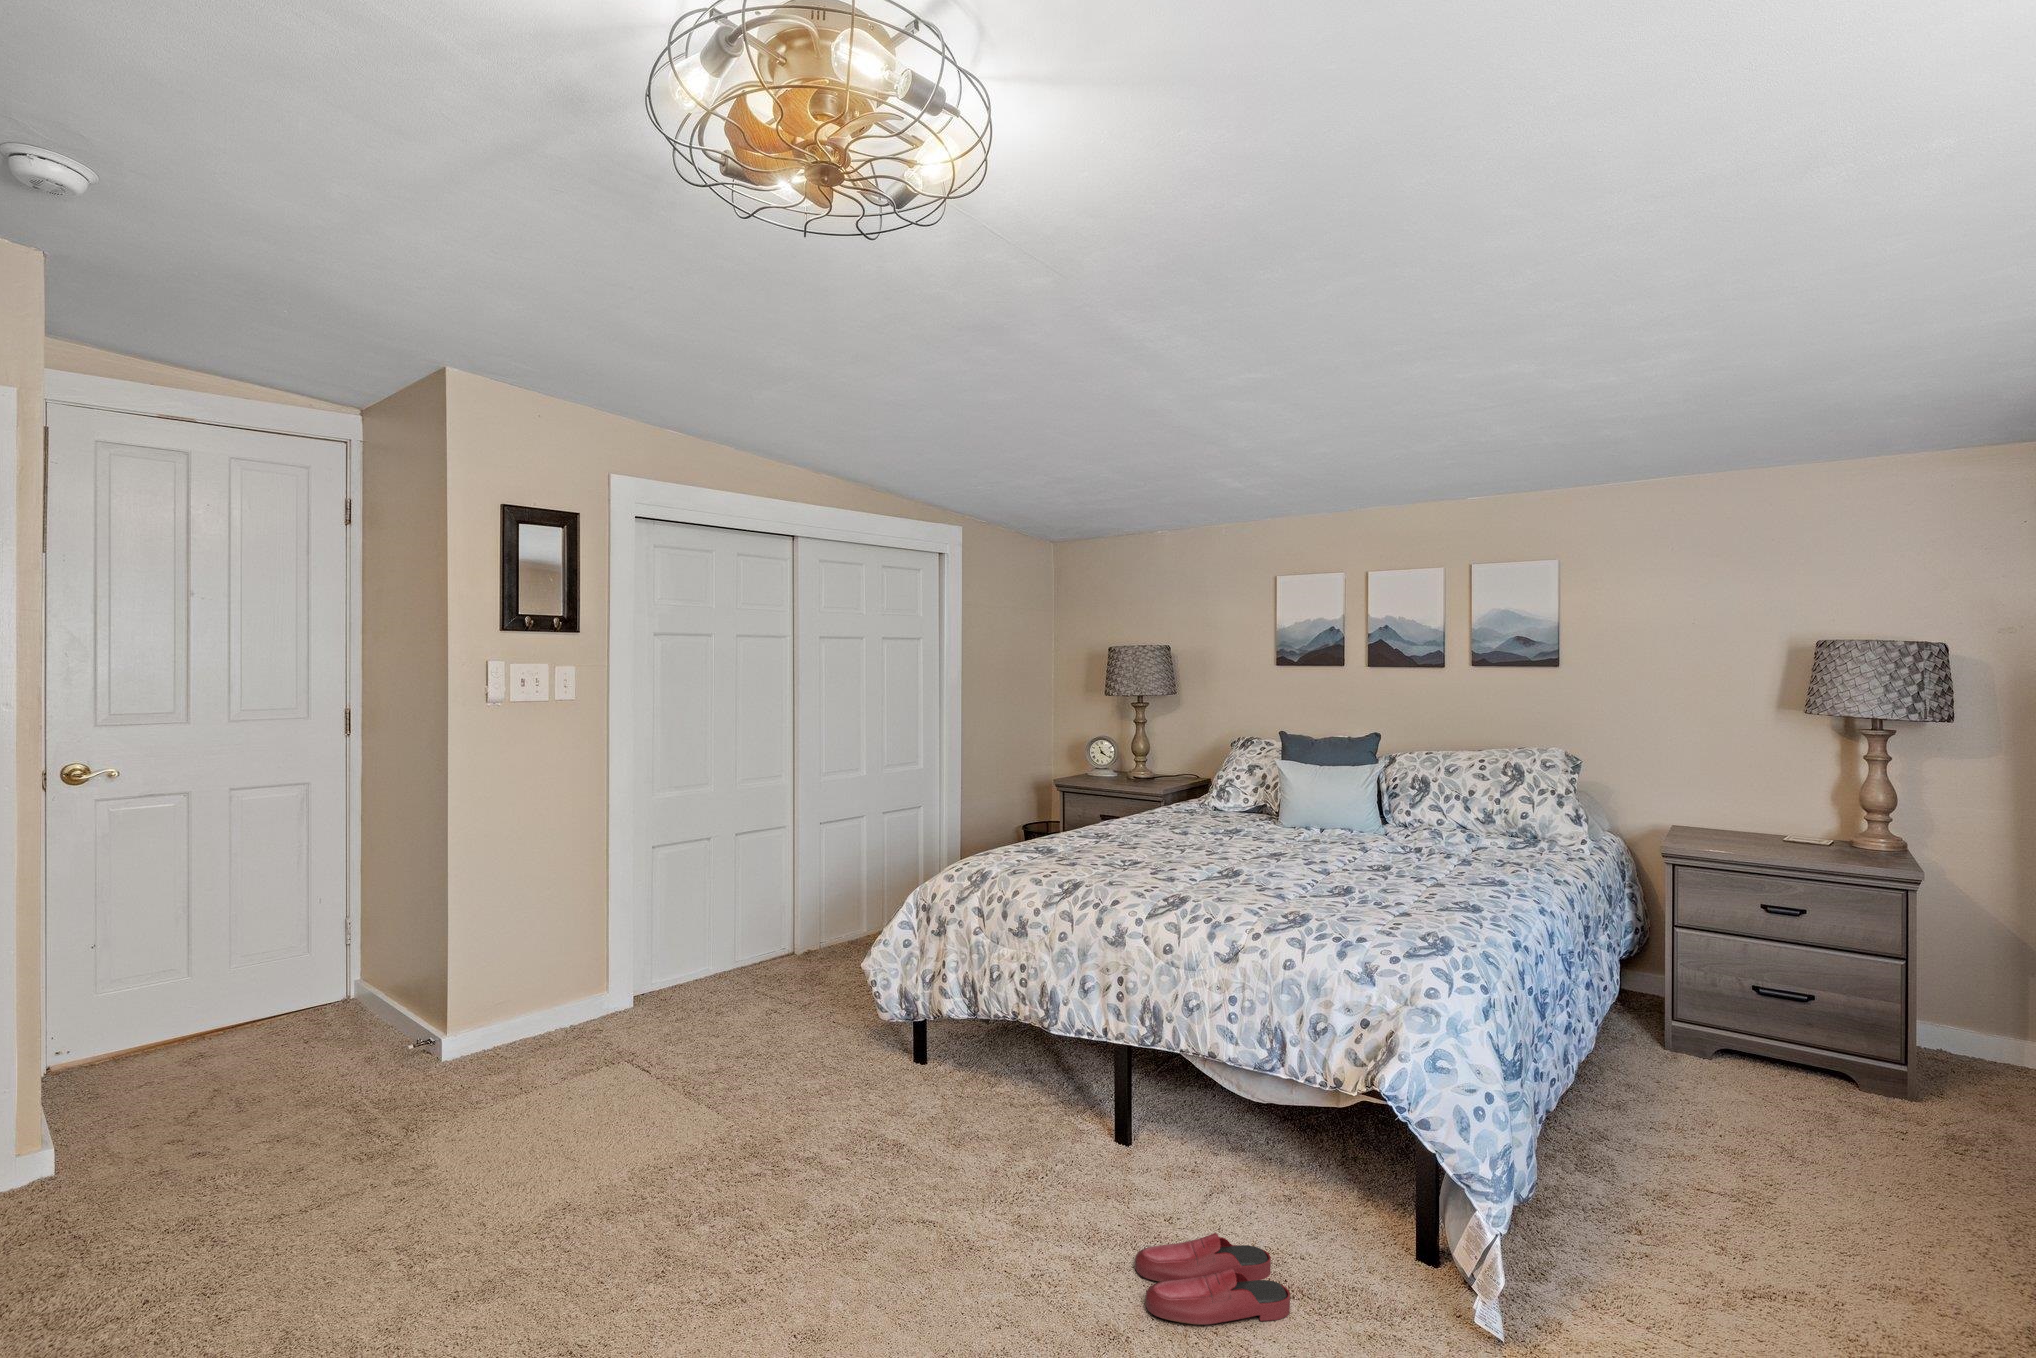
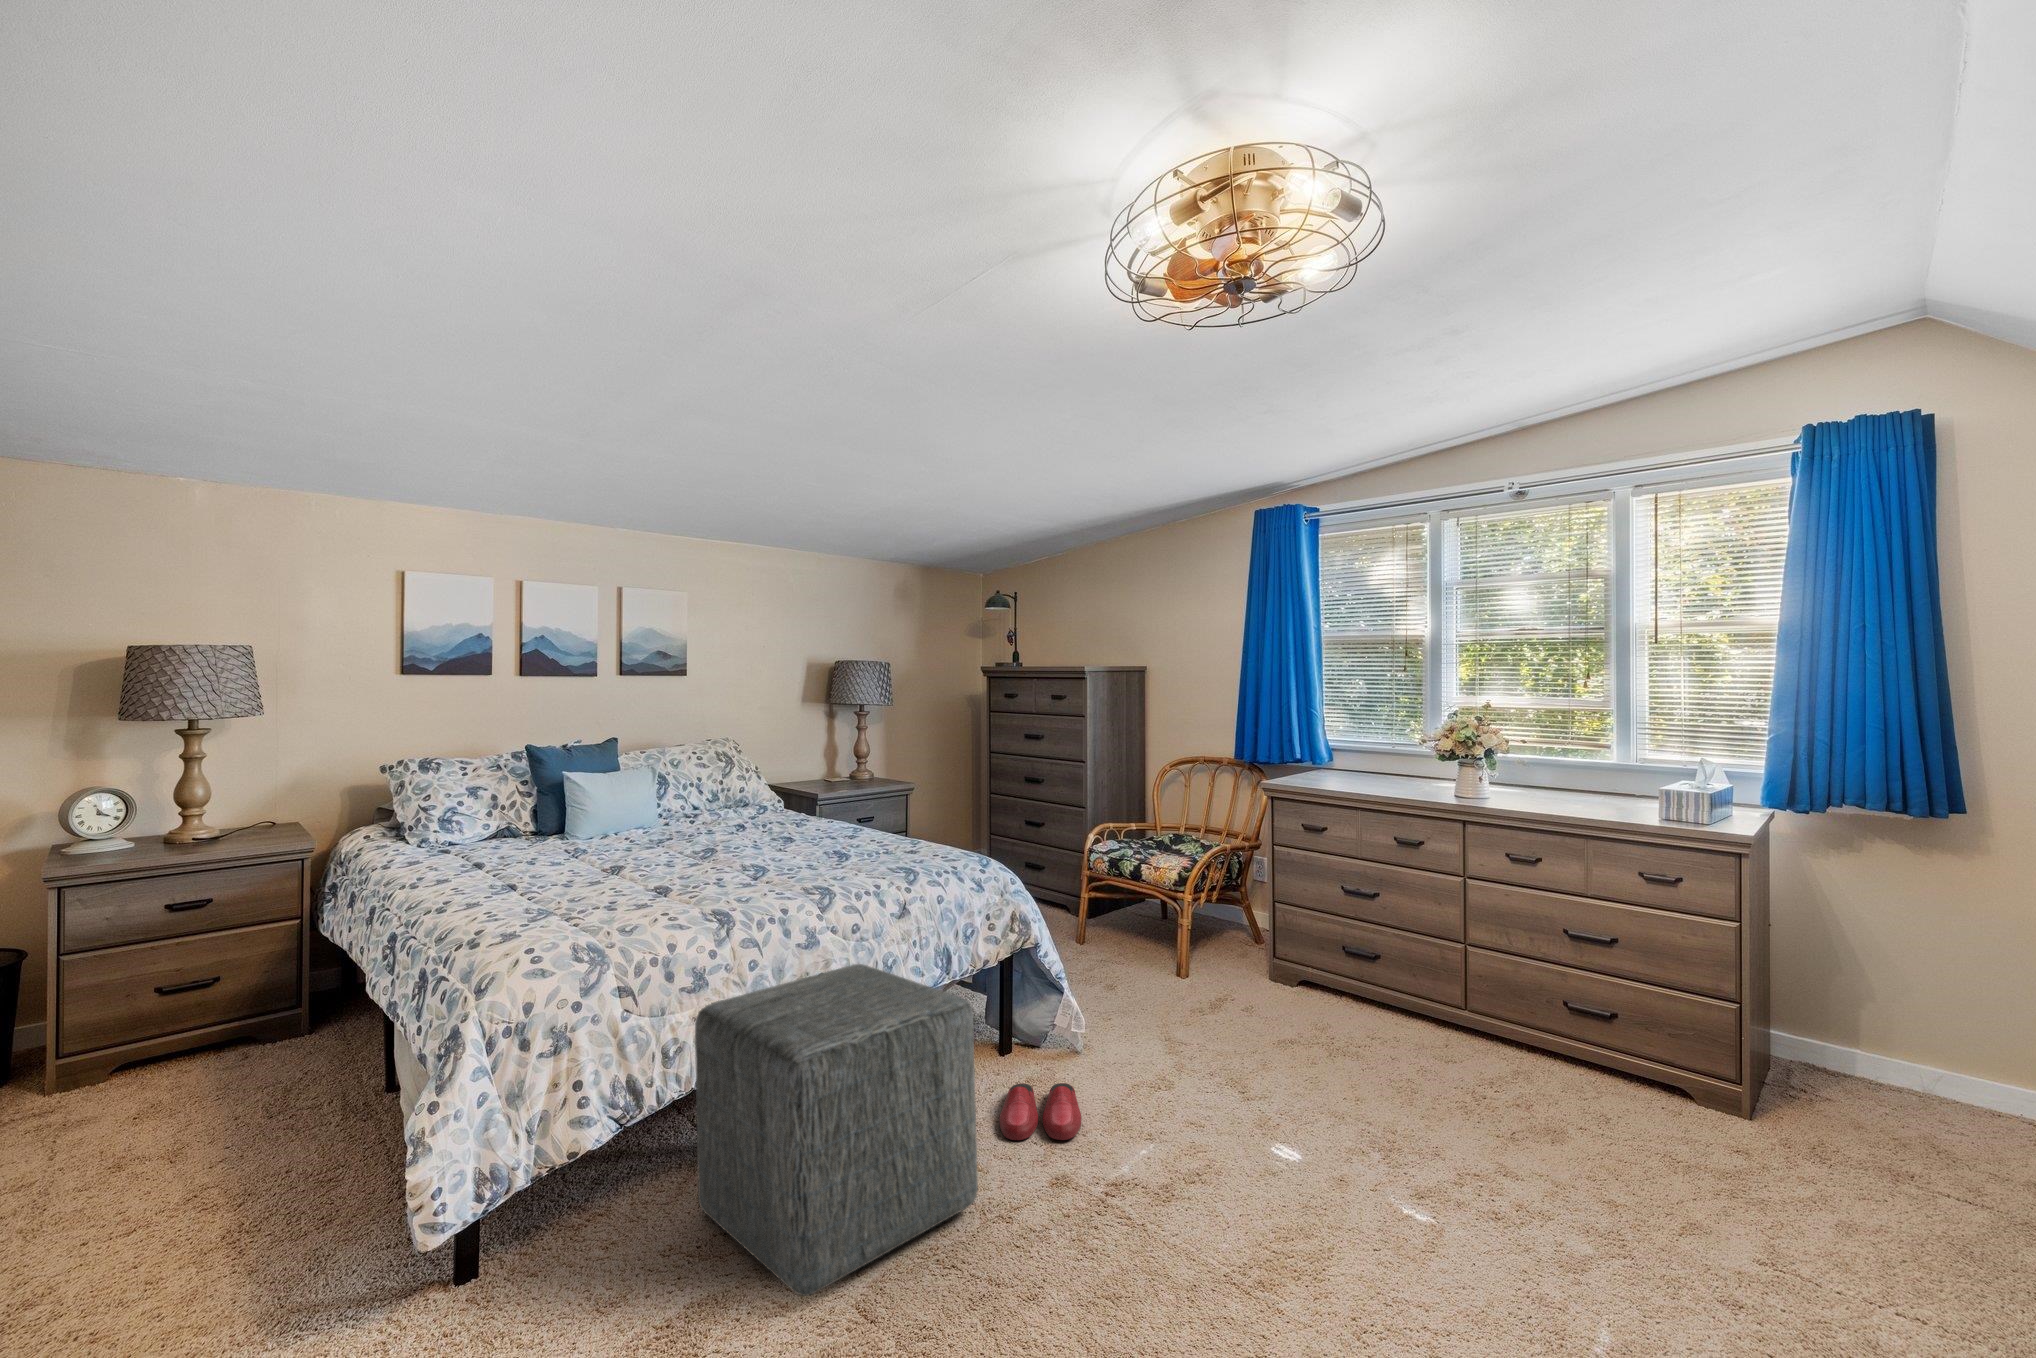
ottoman: none [841,940,1113,1237] -> present [695,964,978,1296]

